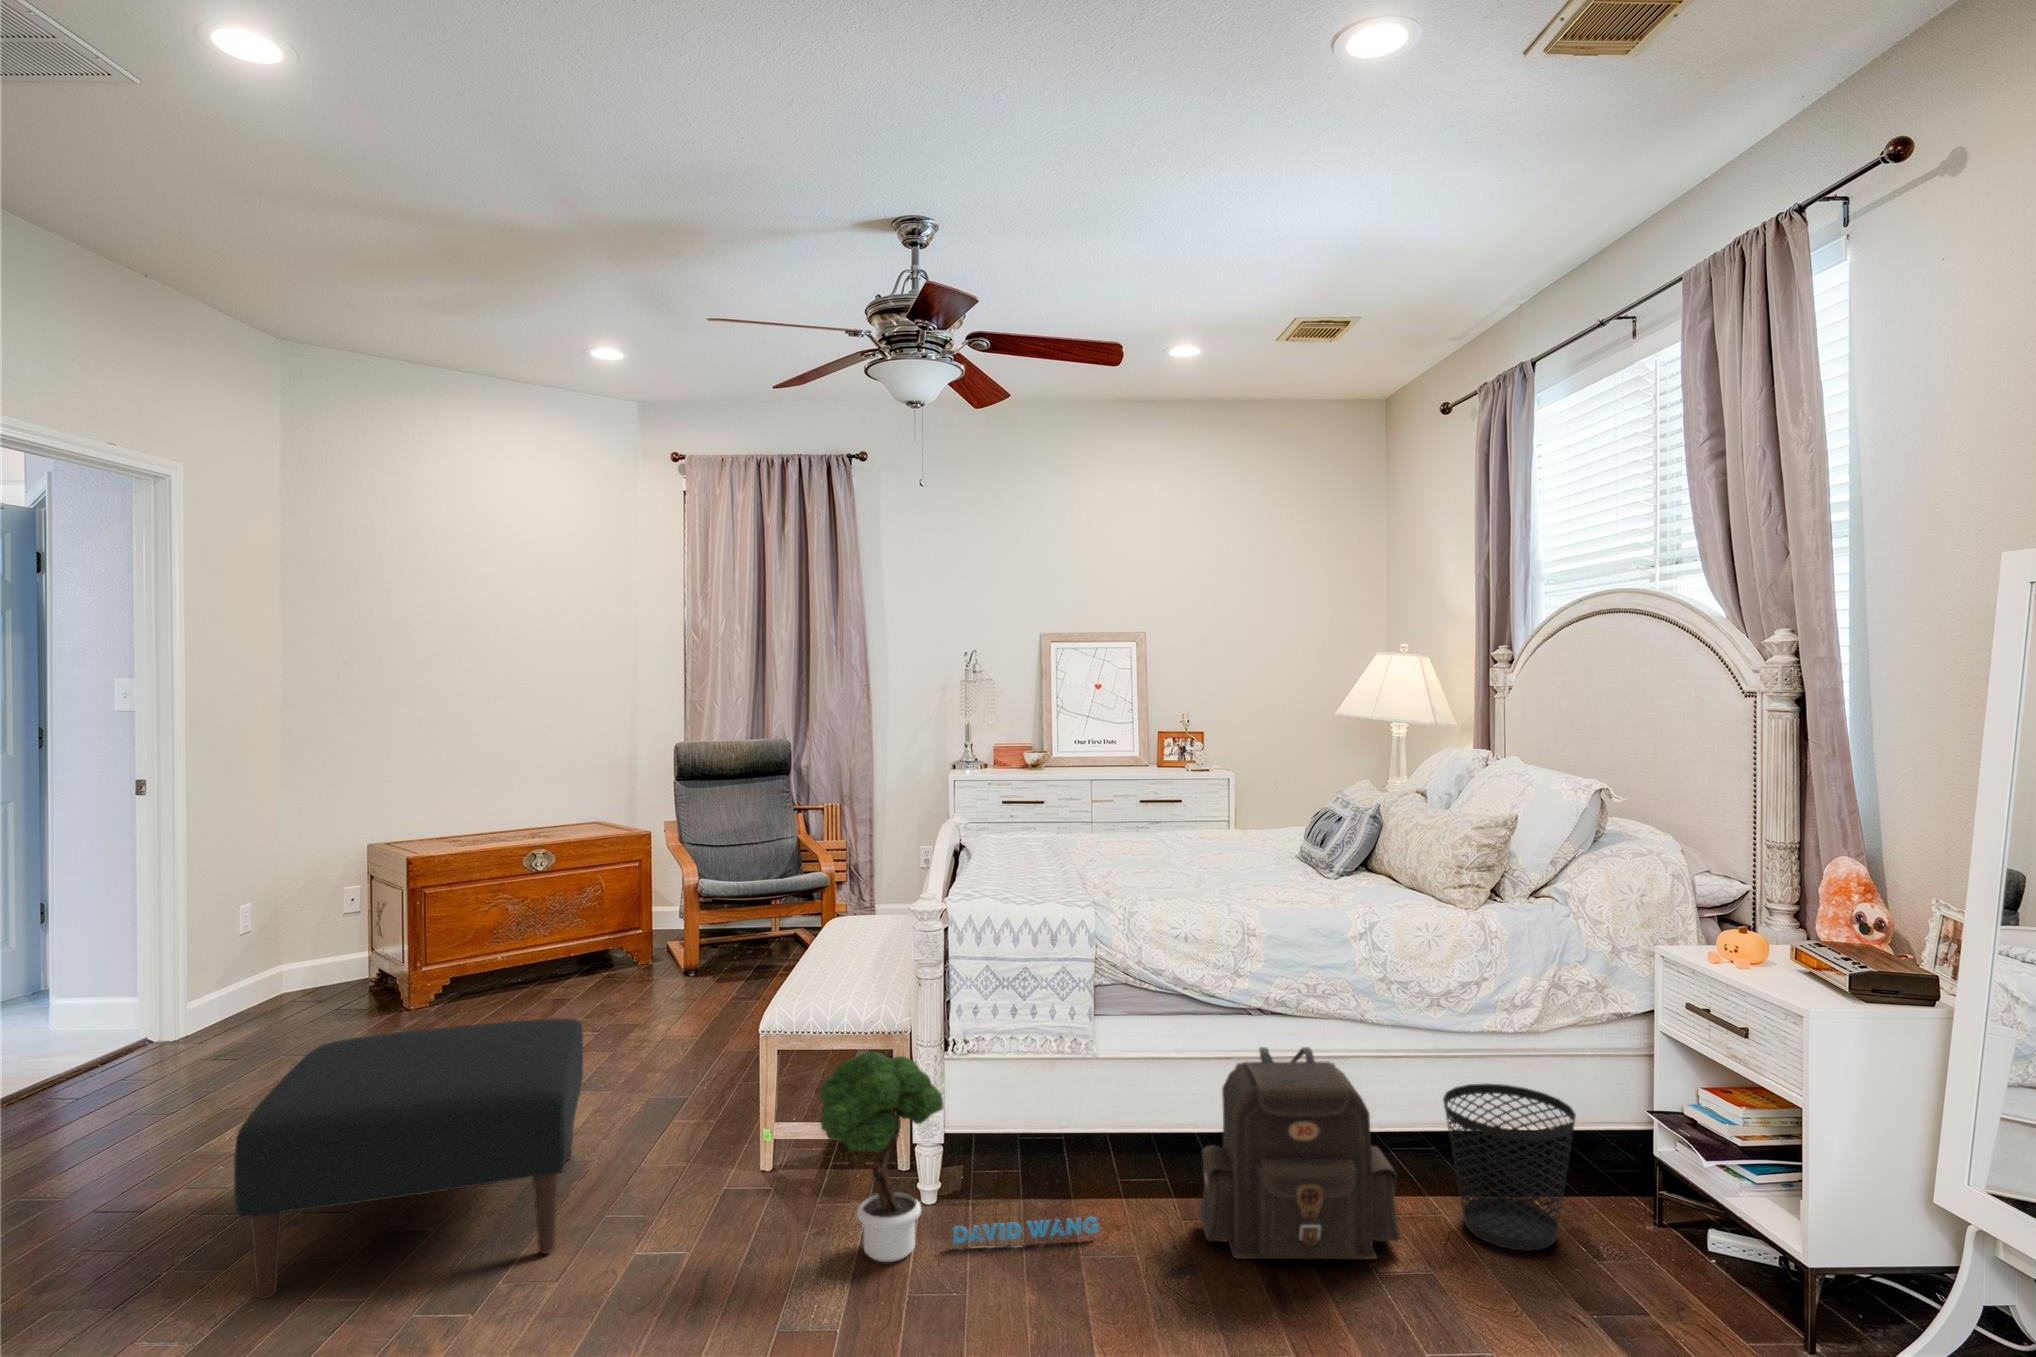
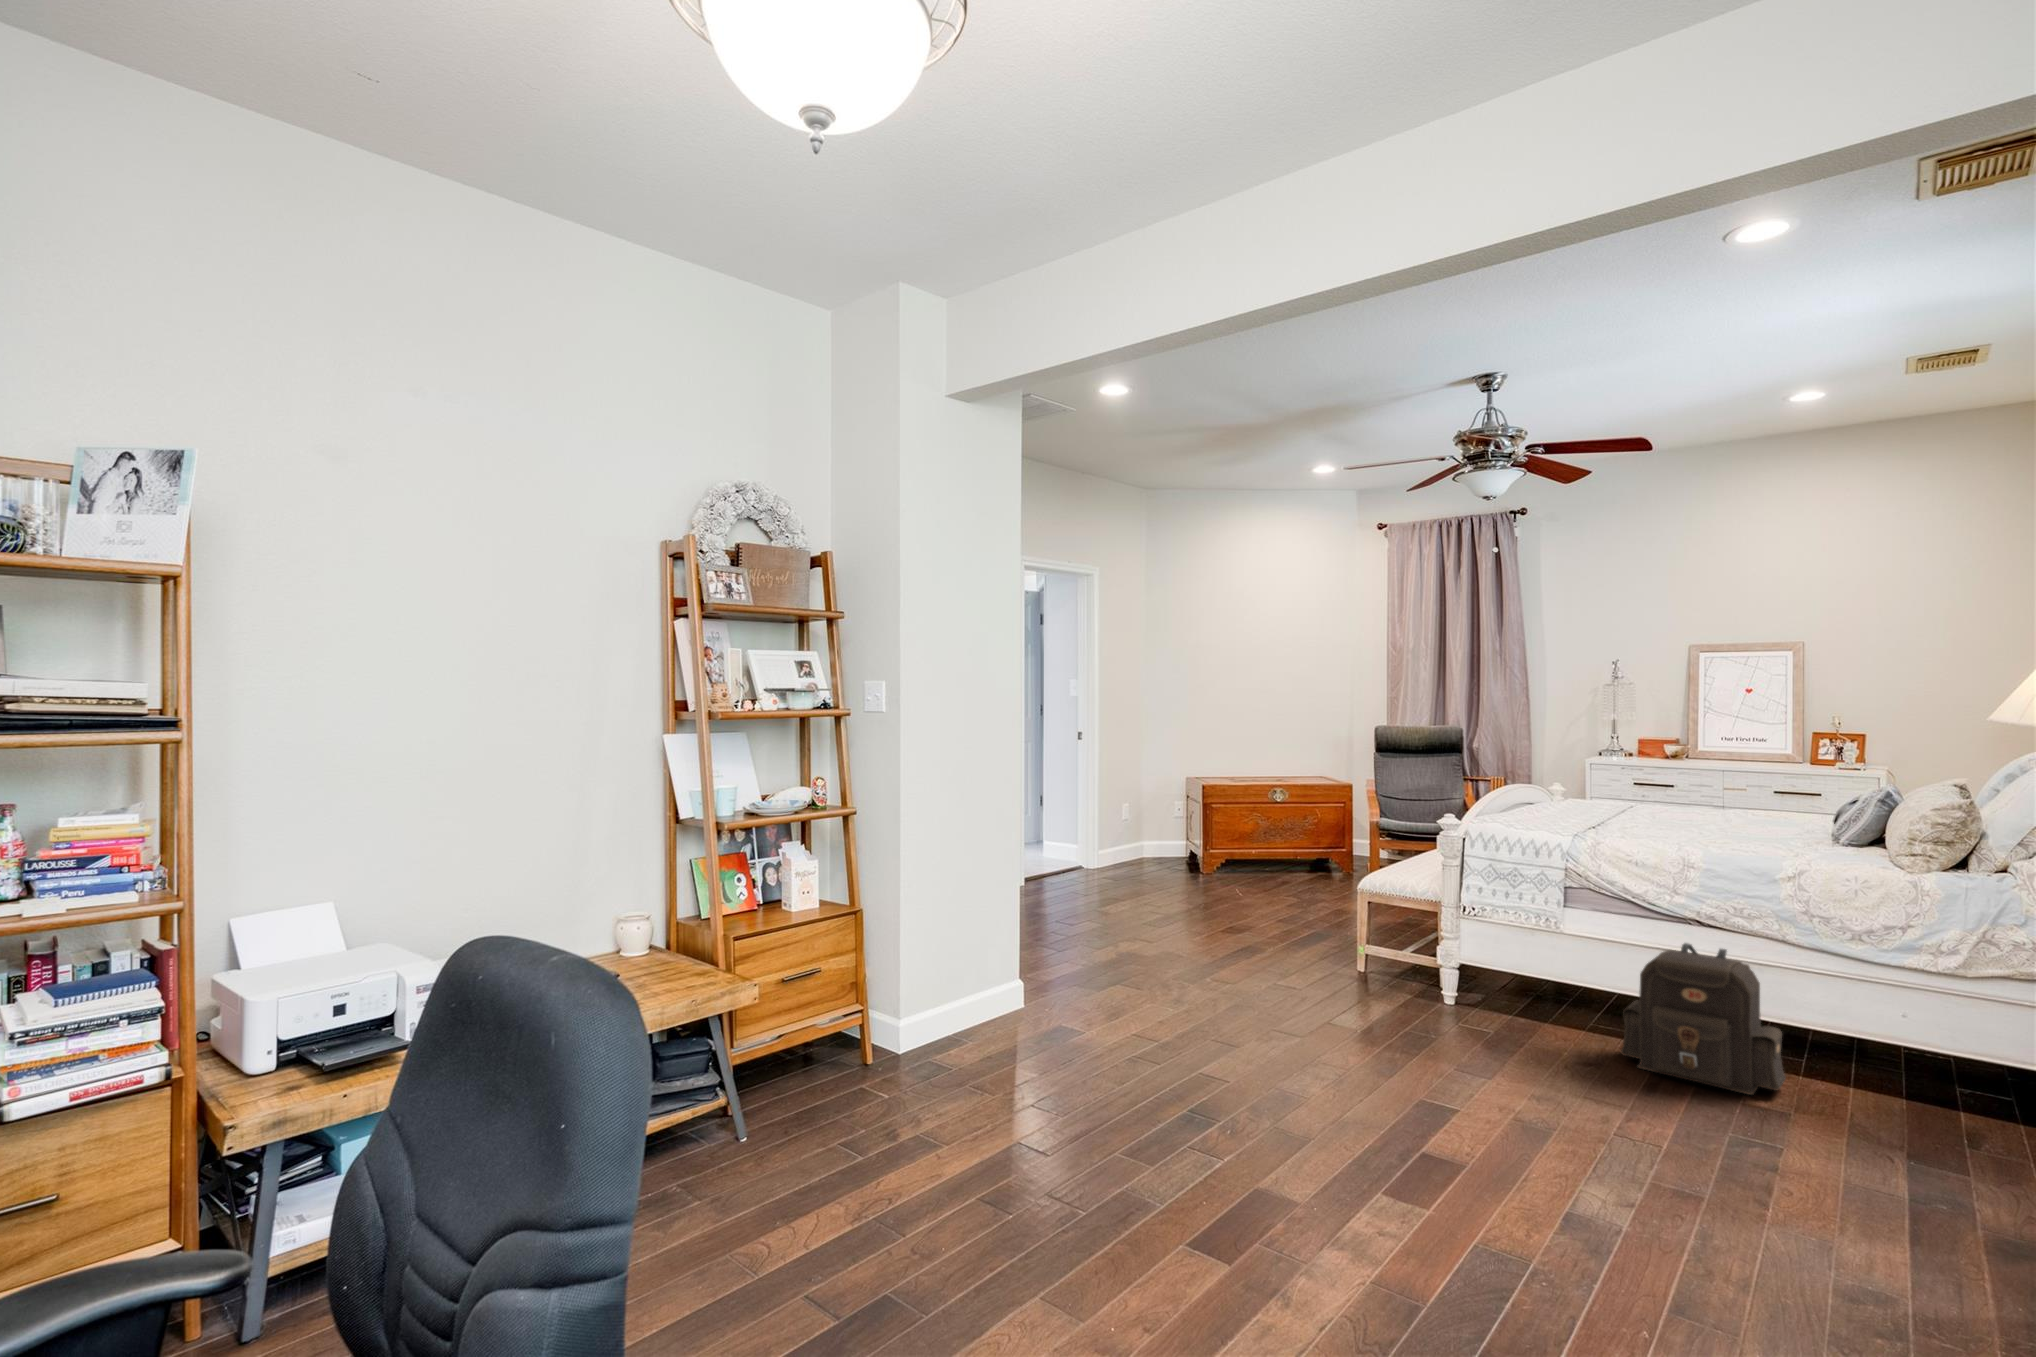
ottoman: present [234,1018,583,1299] -> none [1113,858,1272,969]
potted tree: present [820,1052,1098,1262] -> none [1366,895,1548,1035]
wastebasket: present [1443,1084,1576,1251] -> none [1844,1006,1971,1133]

